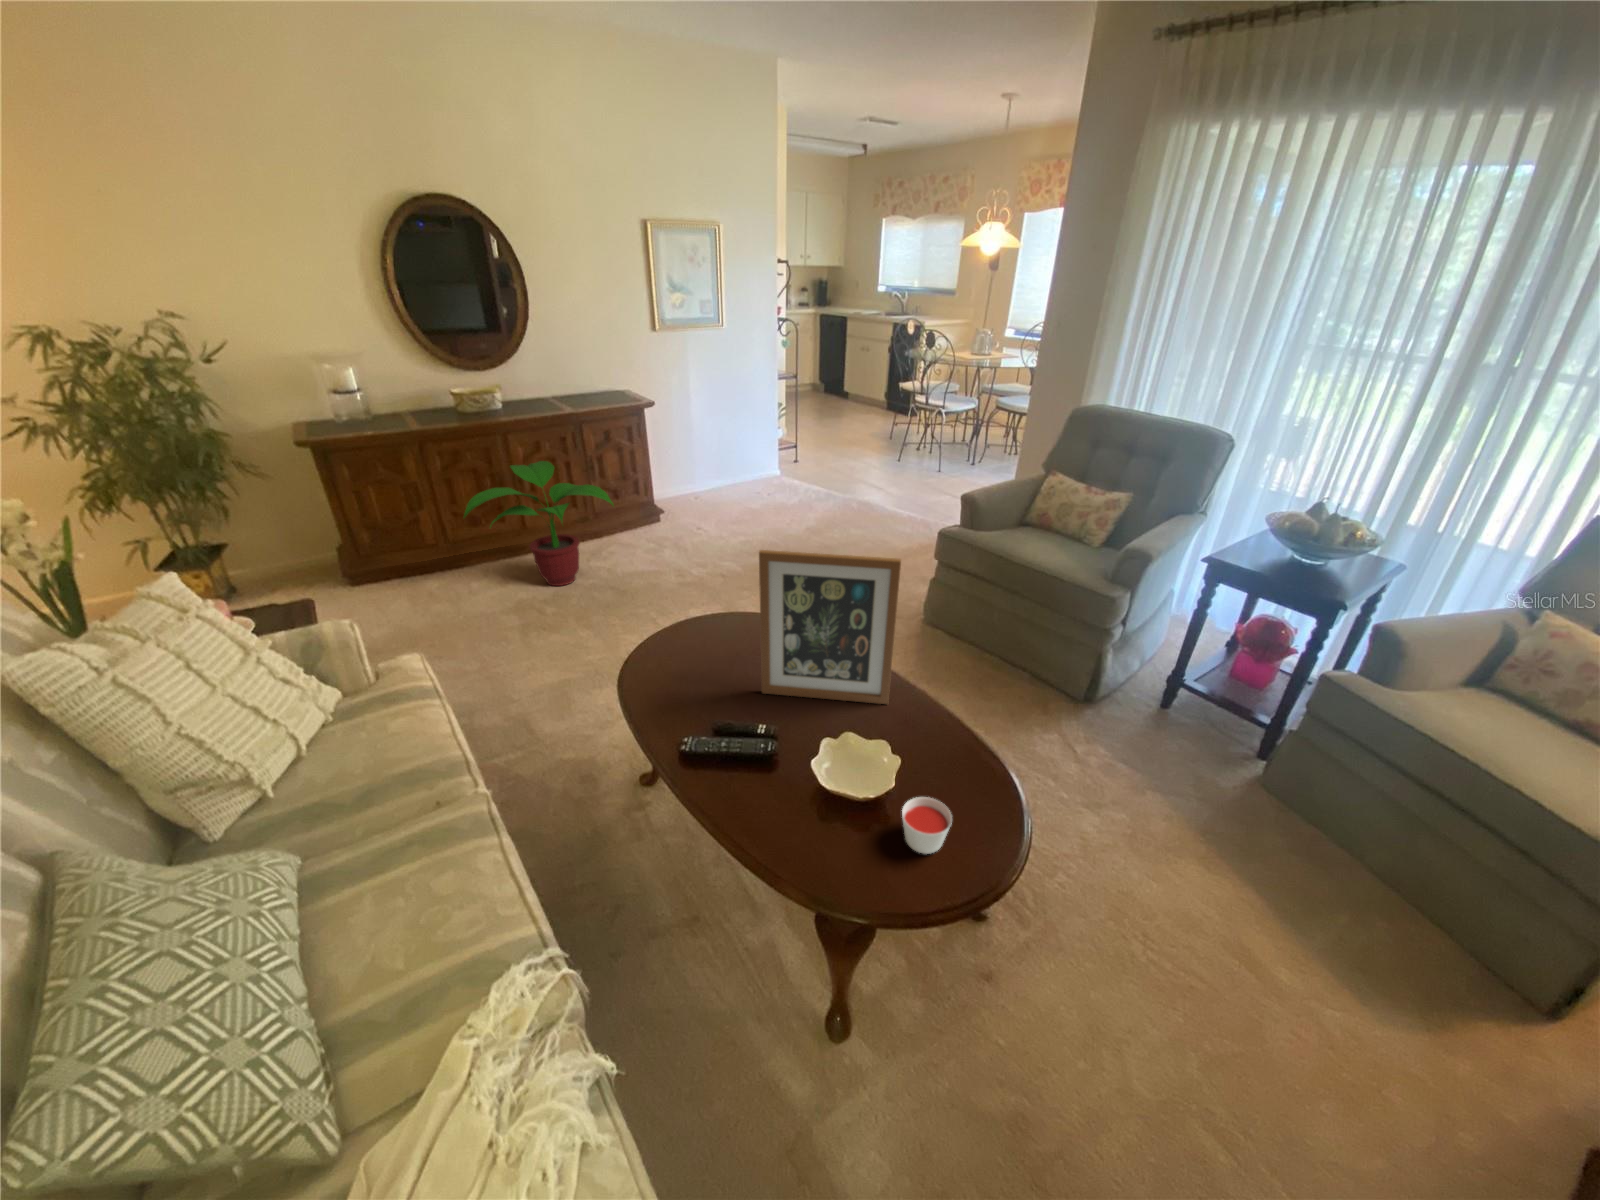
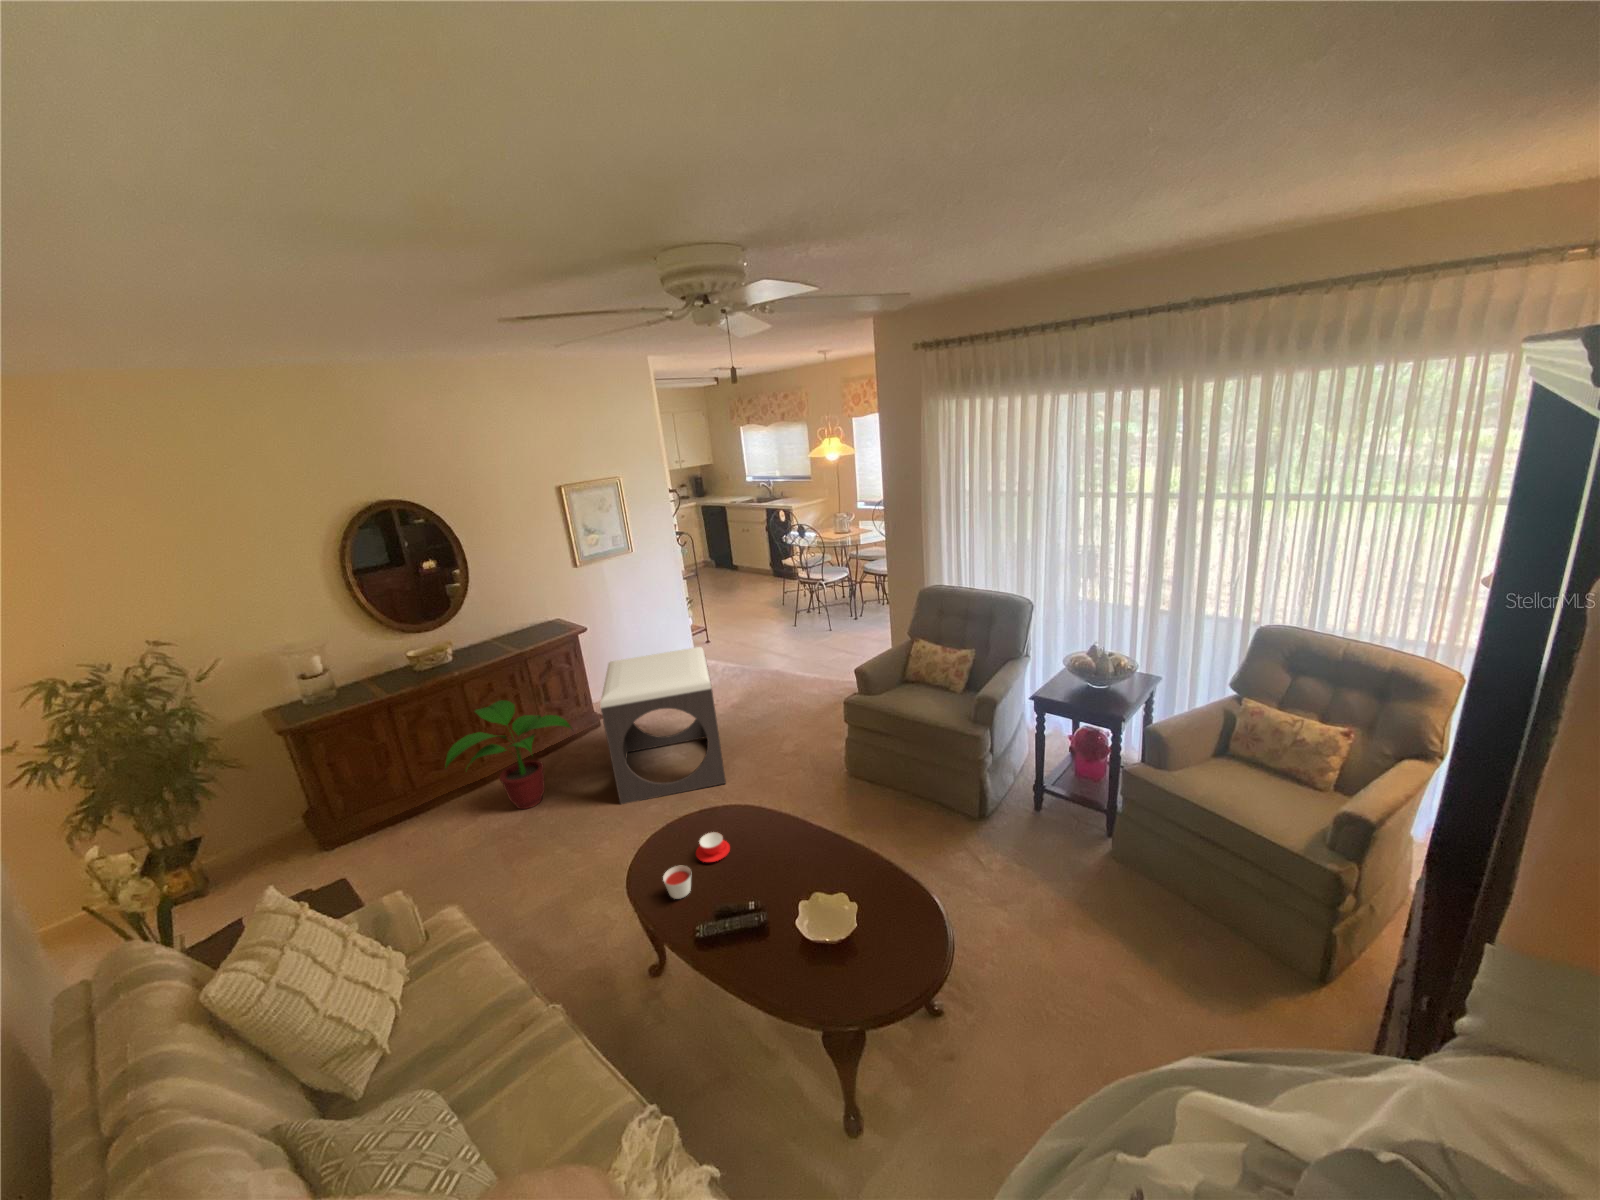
footstool: none [643,438,782,603] -> present [600,647,726,804]
picture frame: present [759,550,901,704] -> none [730,759,838,875]
teacup: none [707,635,753,670] -> present [696,832,730,862]
candle: present [902,797,952,854] -> present [663,865,691,899]

